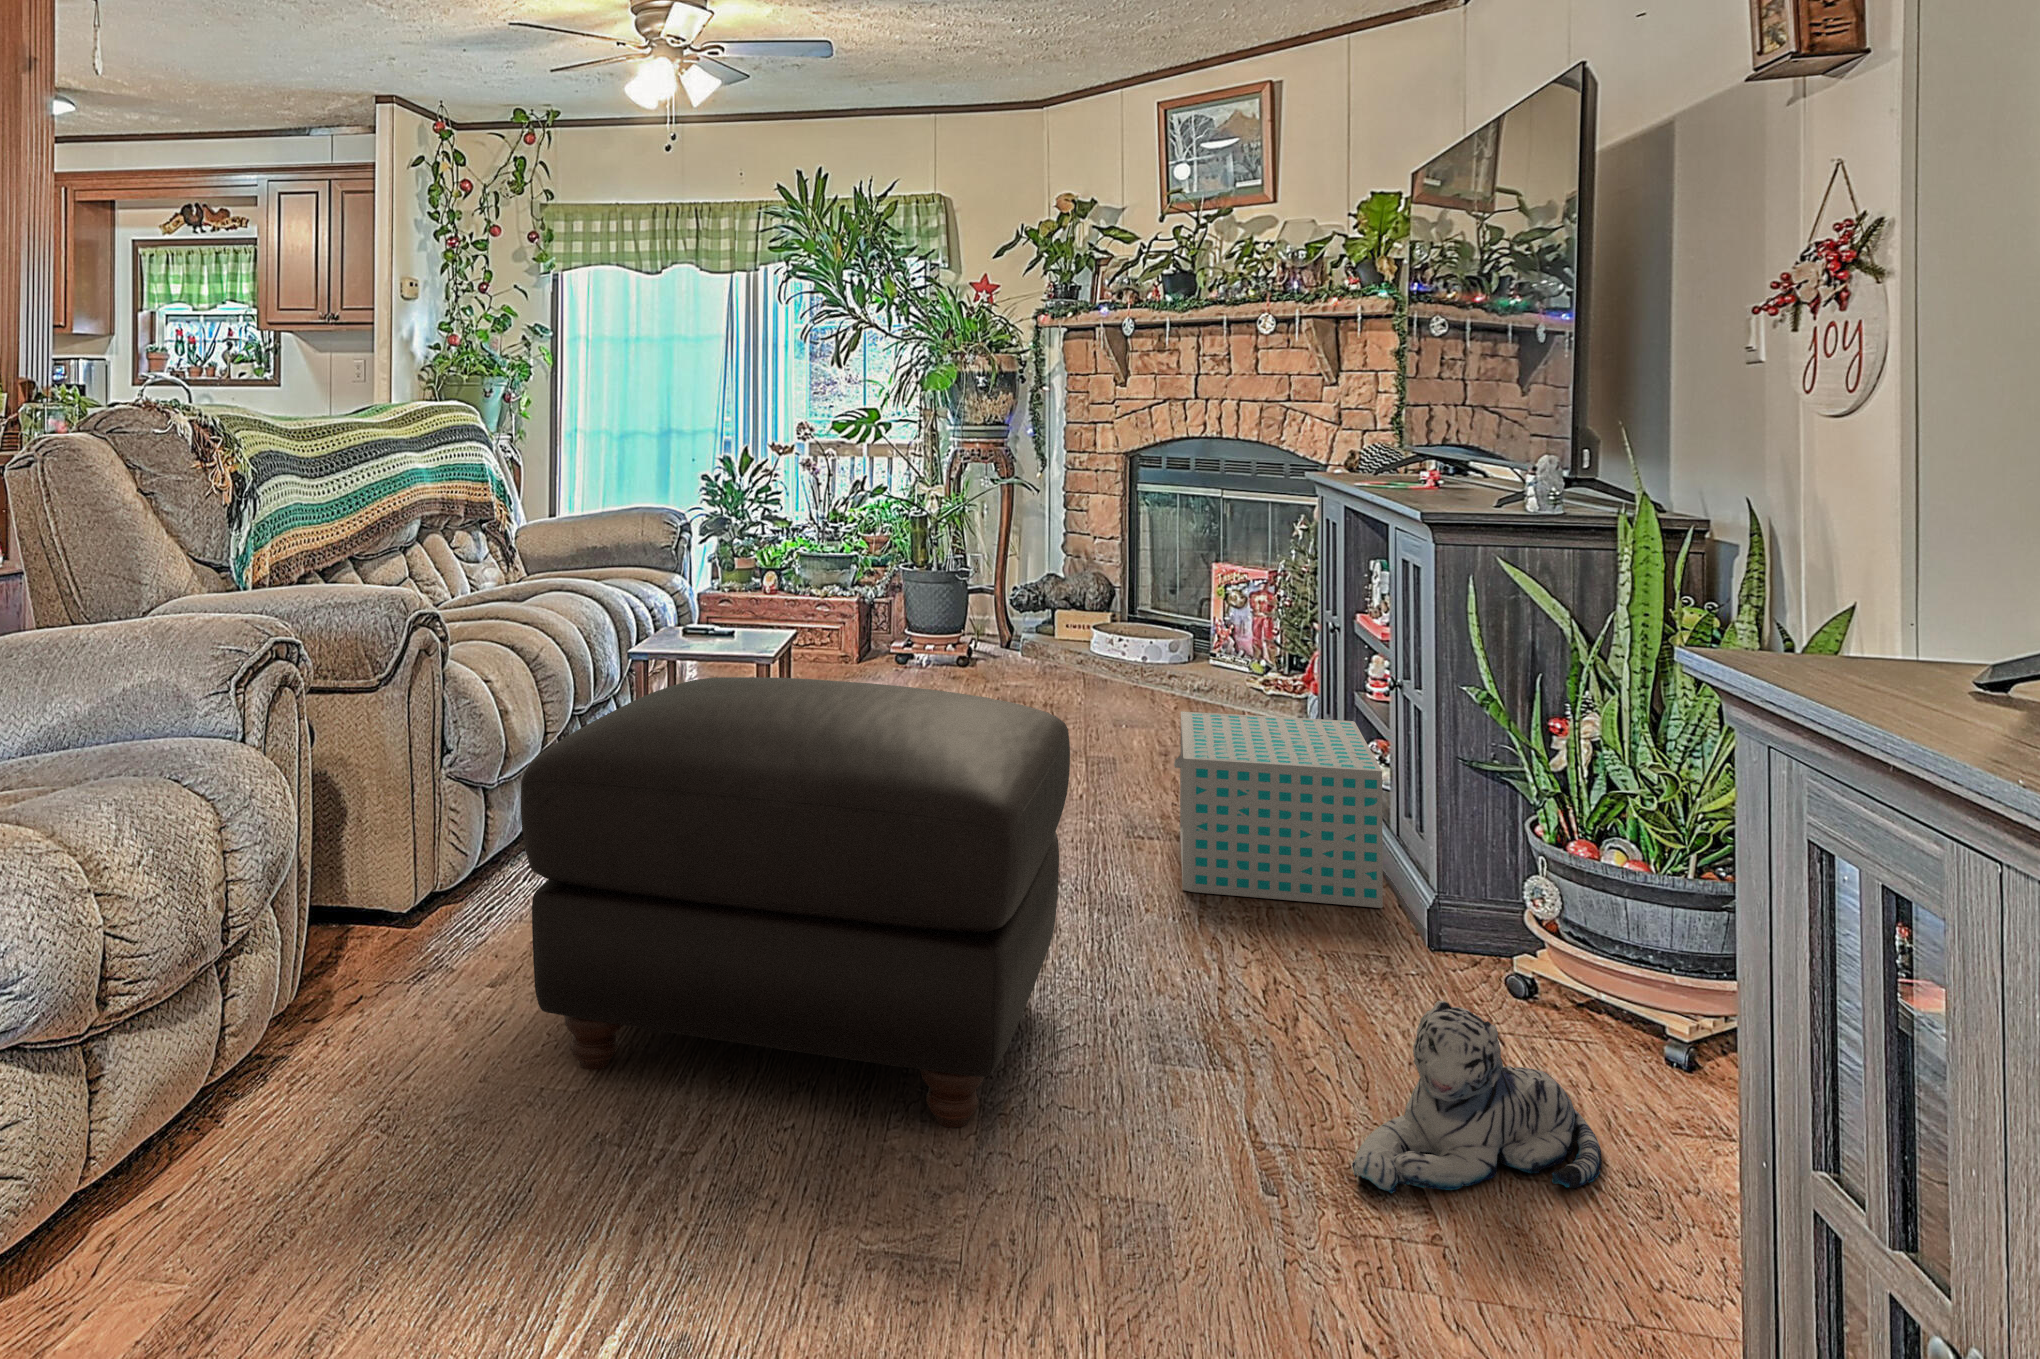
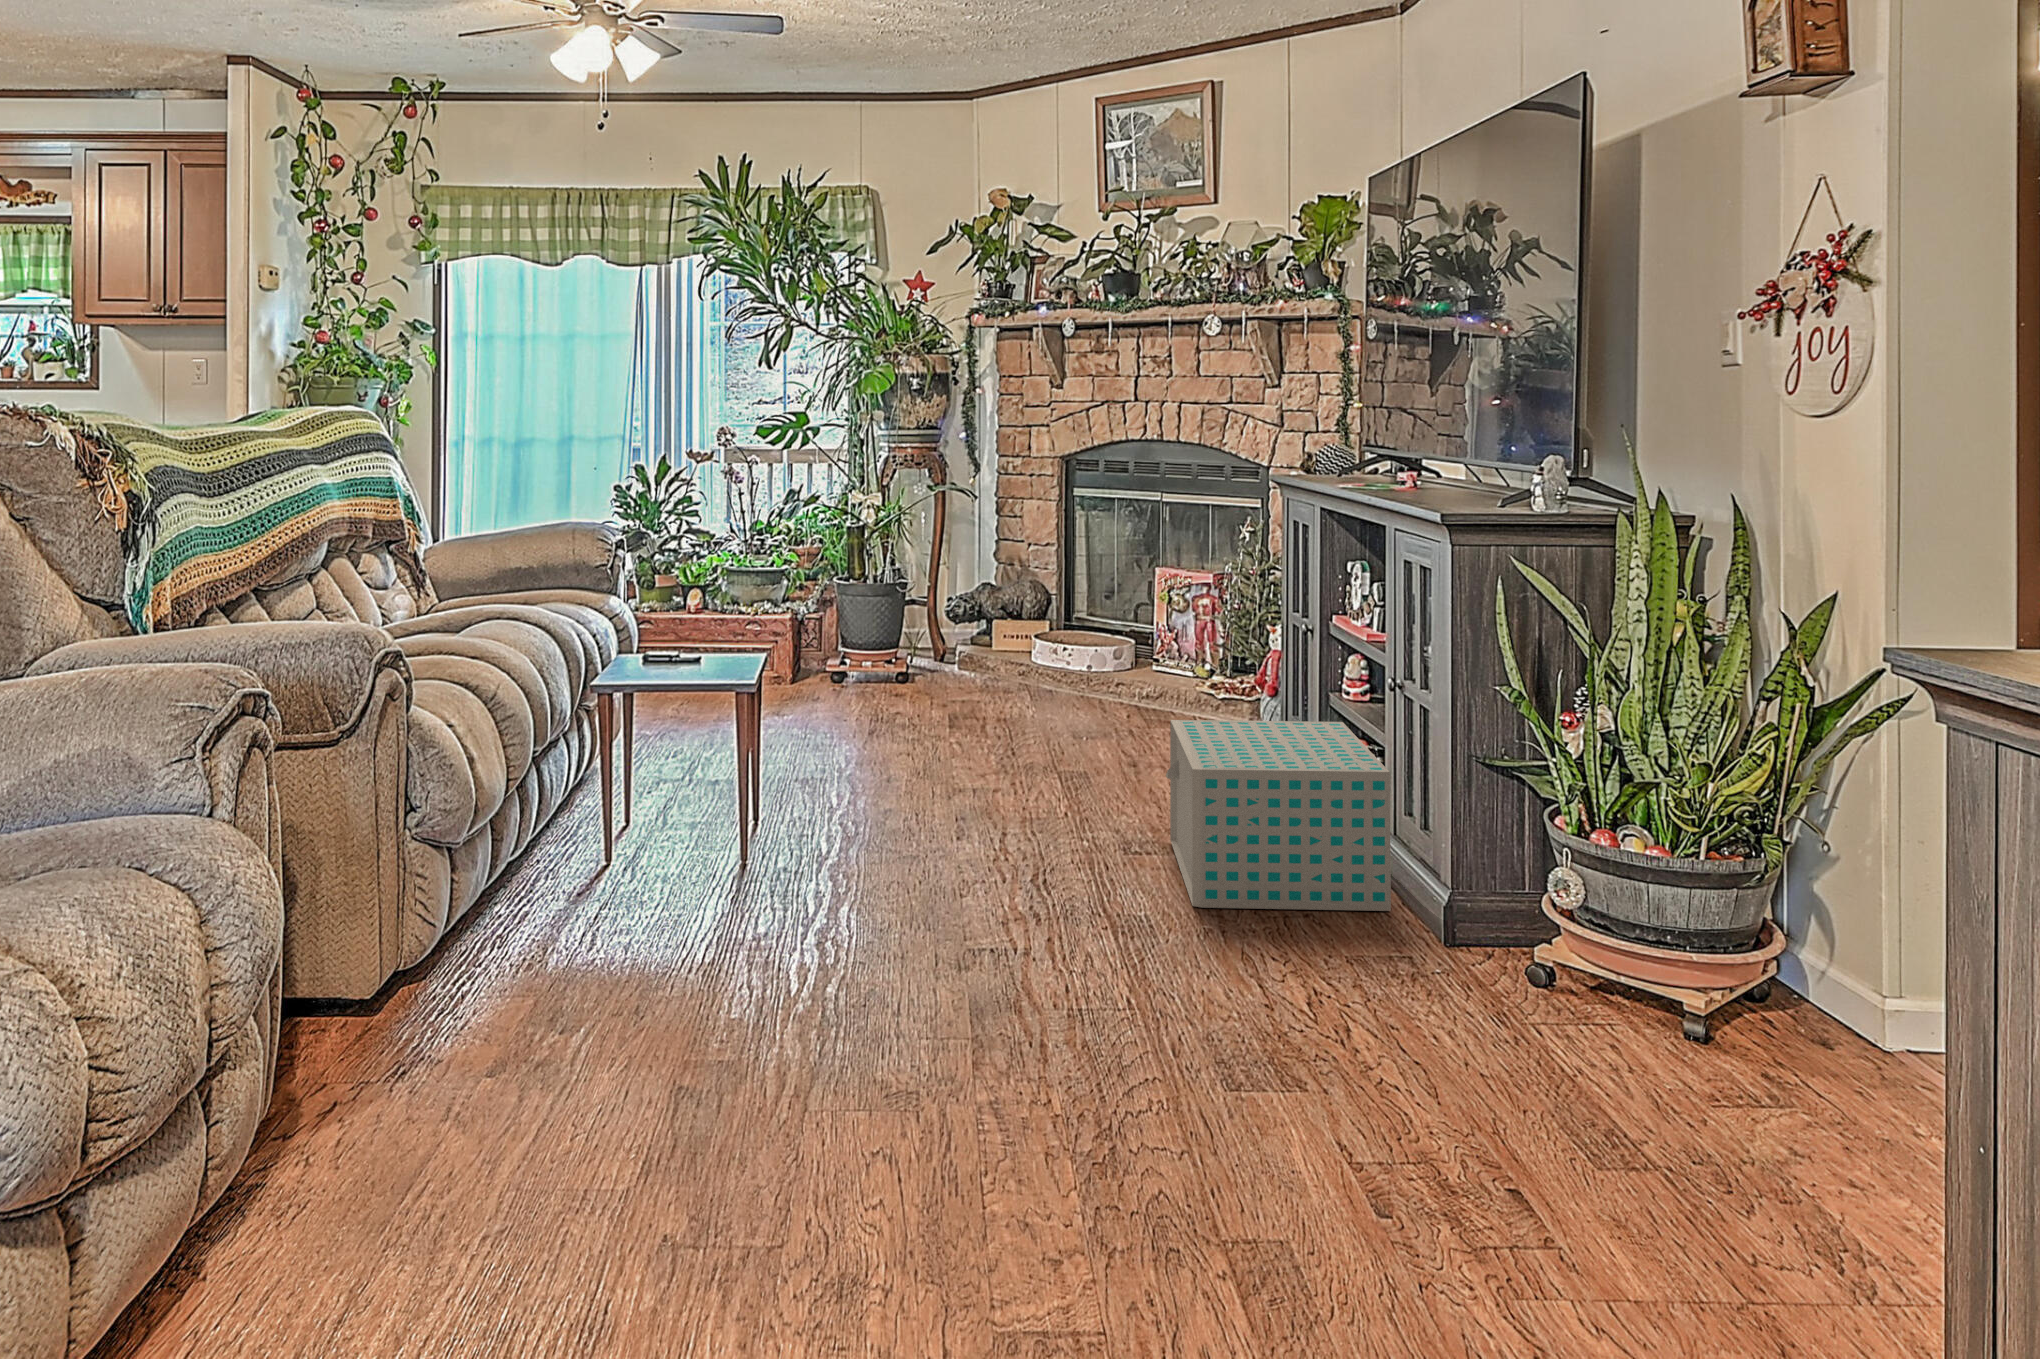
ottoman: present [521,677,1070,1128] -> none [535,708,1112,1187]
plush toy: present [1352,1001,1602,1193] -> none [1451,1007,1679,1211]

